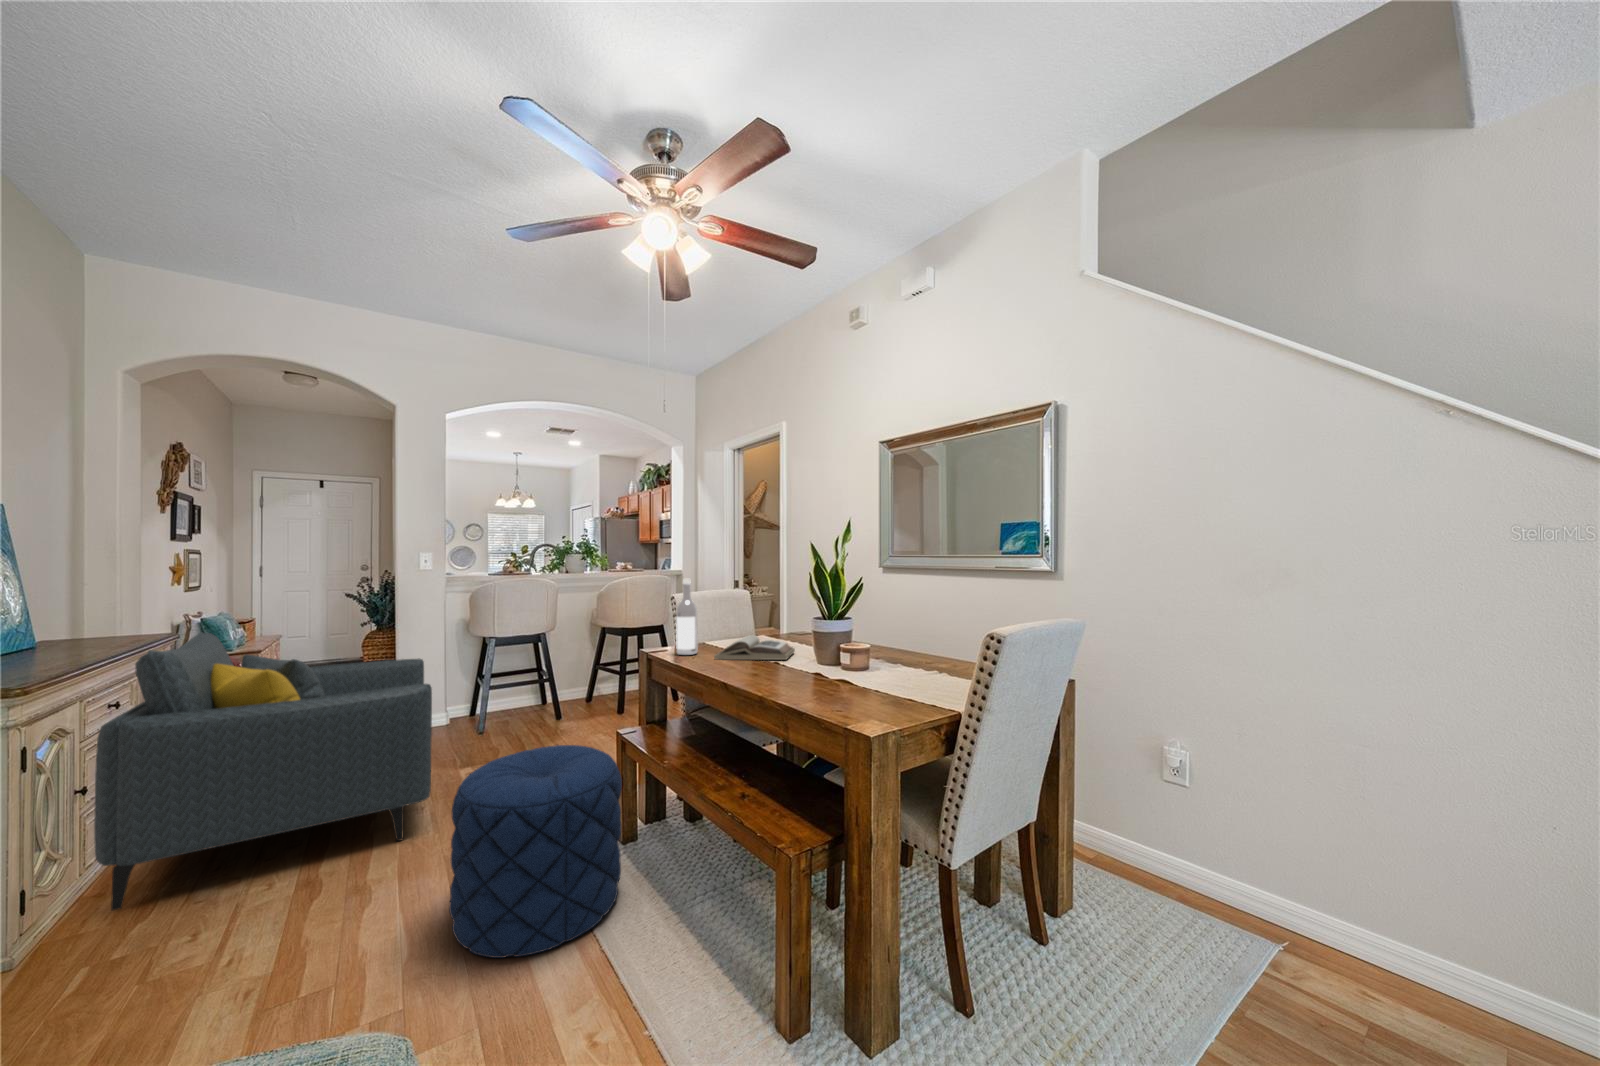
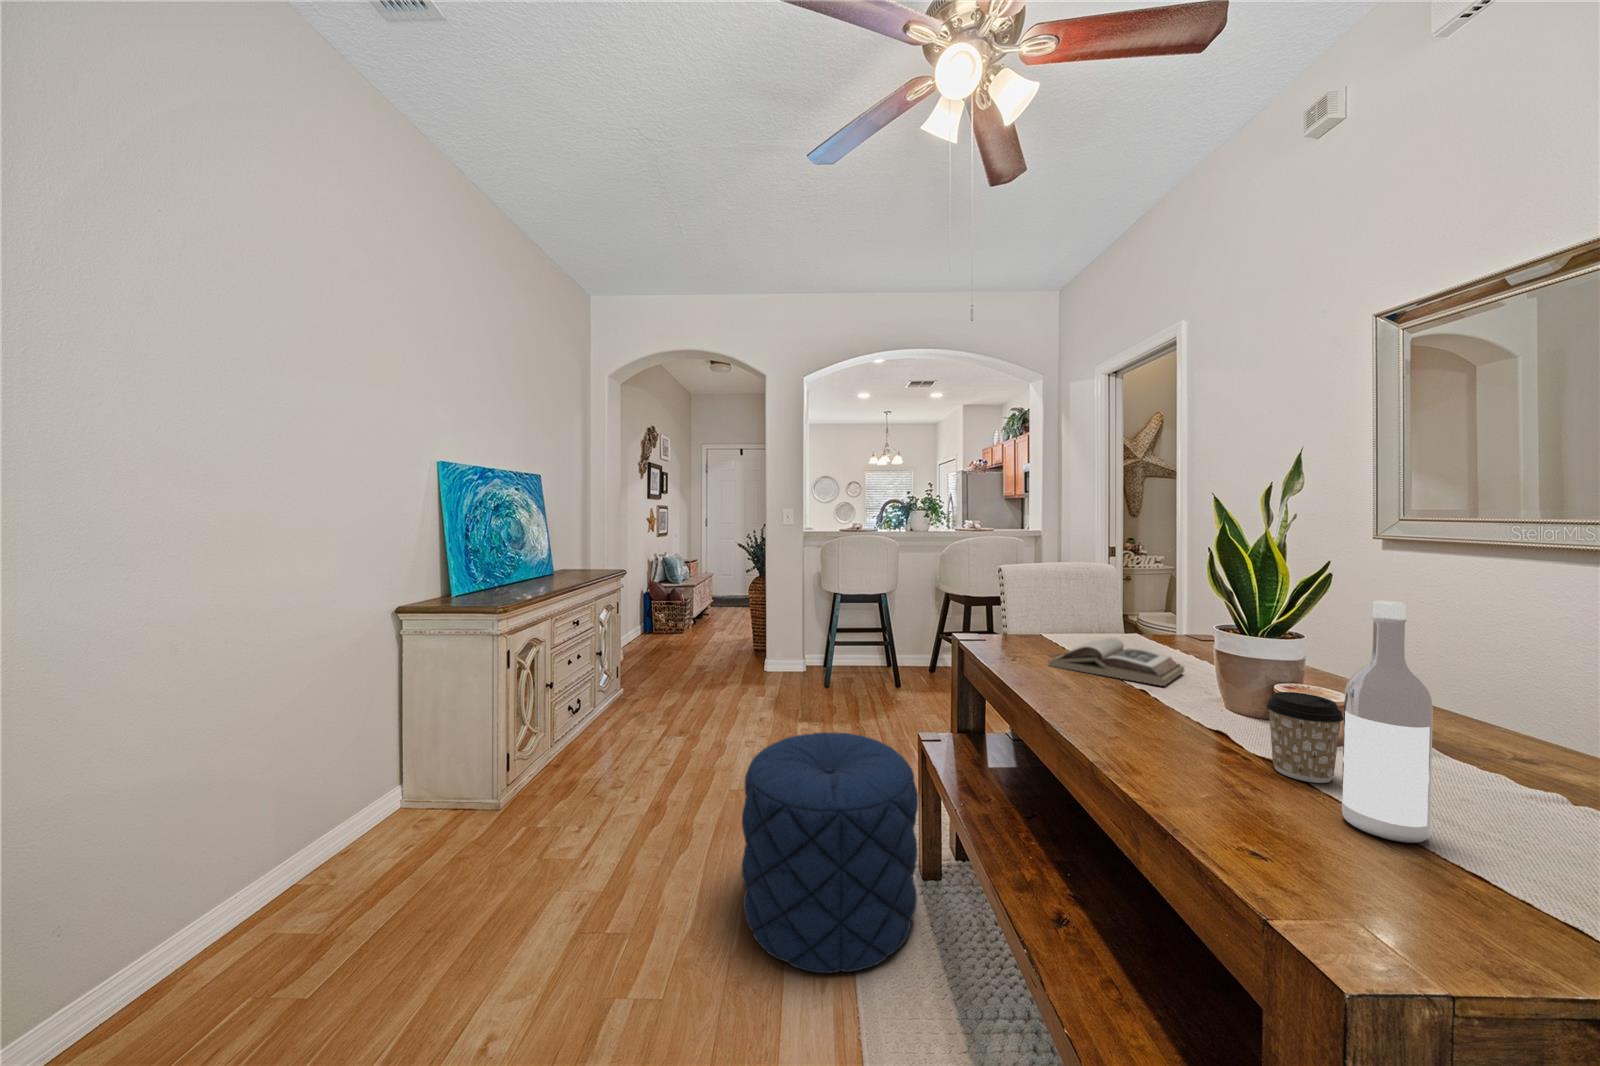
wine bottle: present [676,579,698,655] -> present [1342,601,1433,843]
armchair: present [94,632,432,911] -> none [551,573,774,781]
coffee cup: none [841,642,873,687] -> present [1266,692,1344,783]

